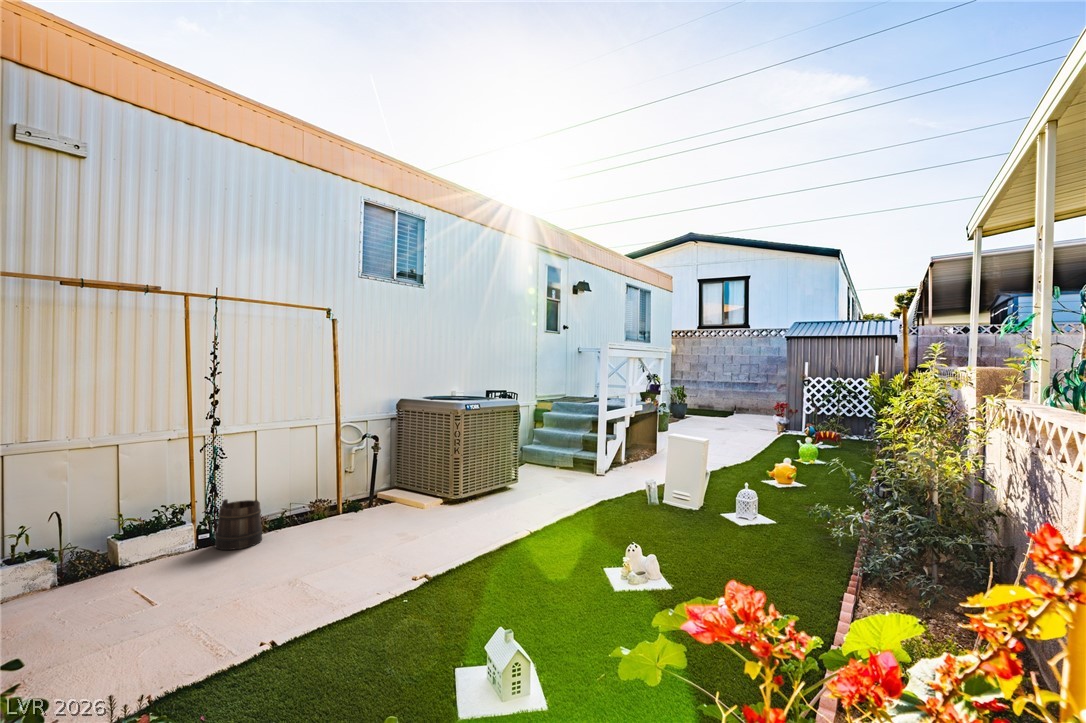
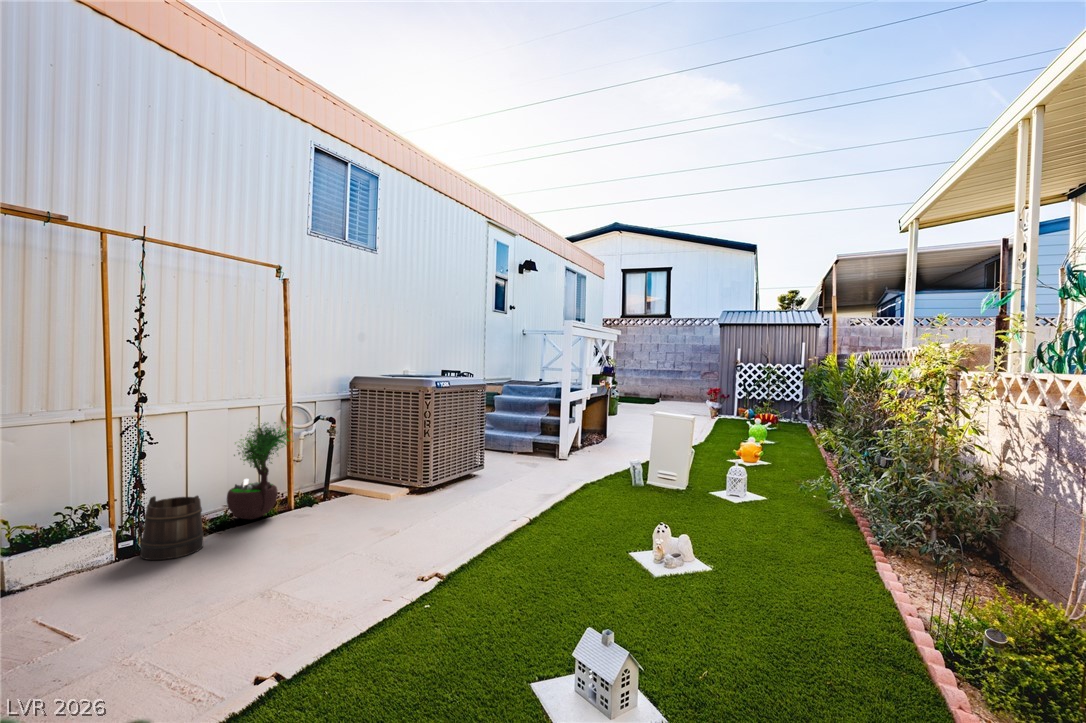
potted tree: none [286,436,340,520] -> present [227,424,291,519]

